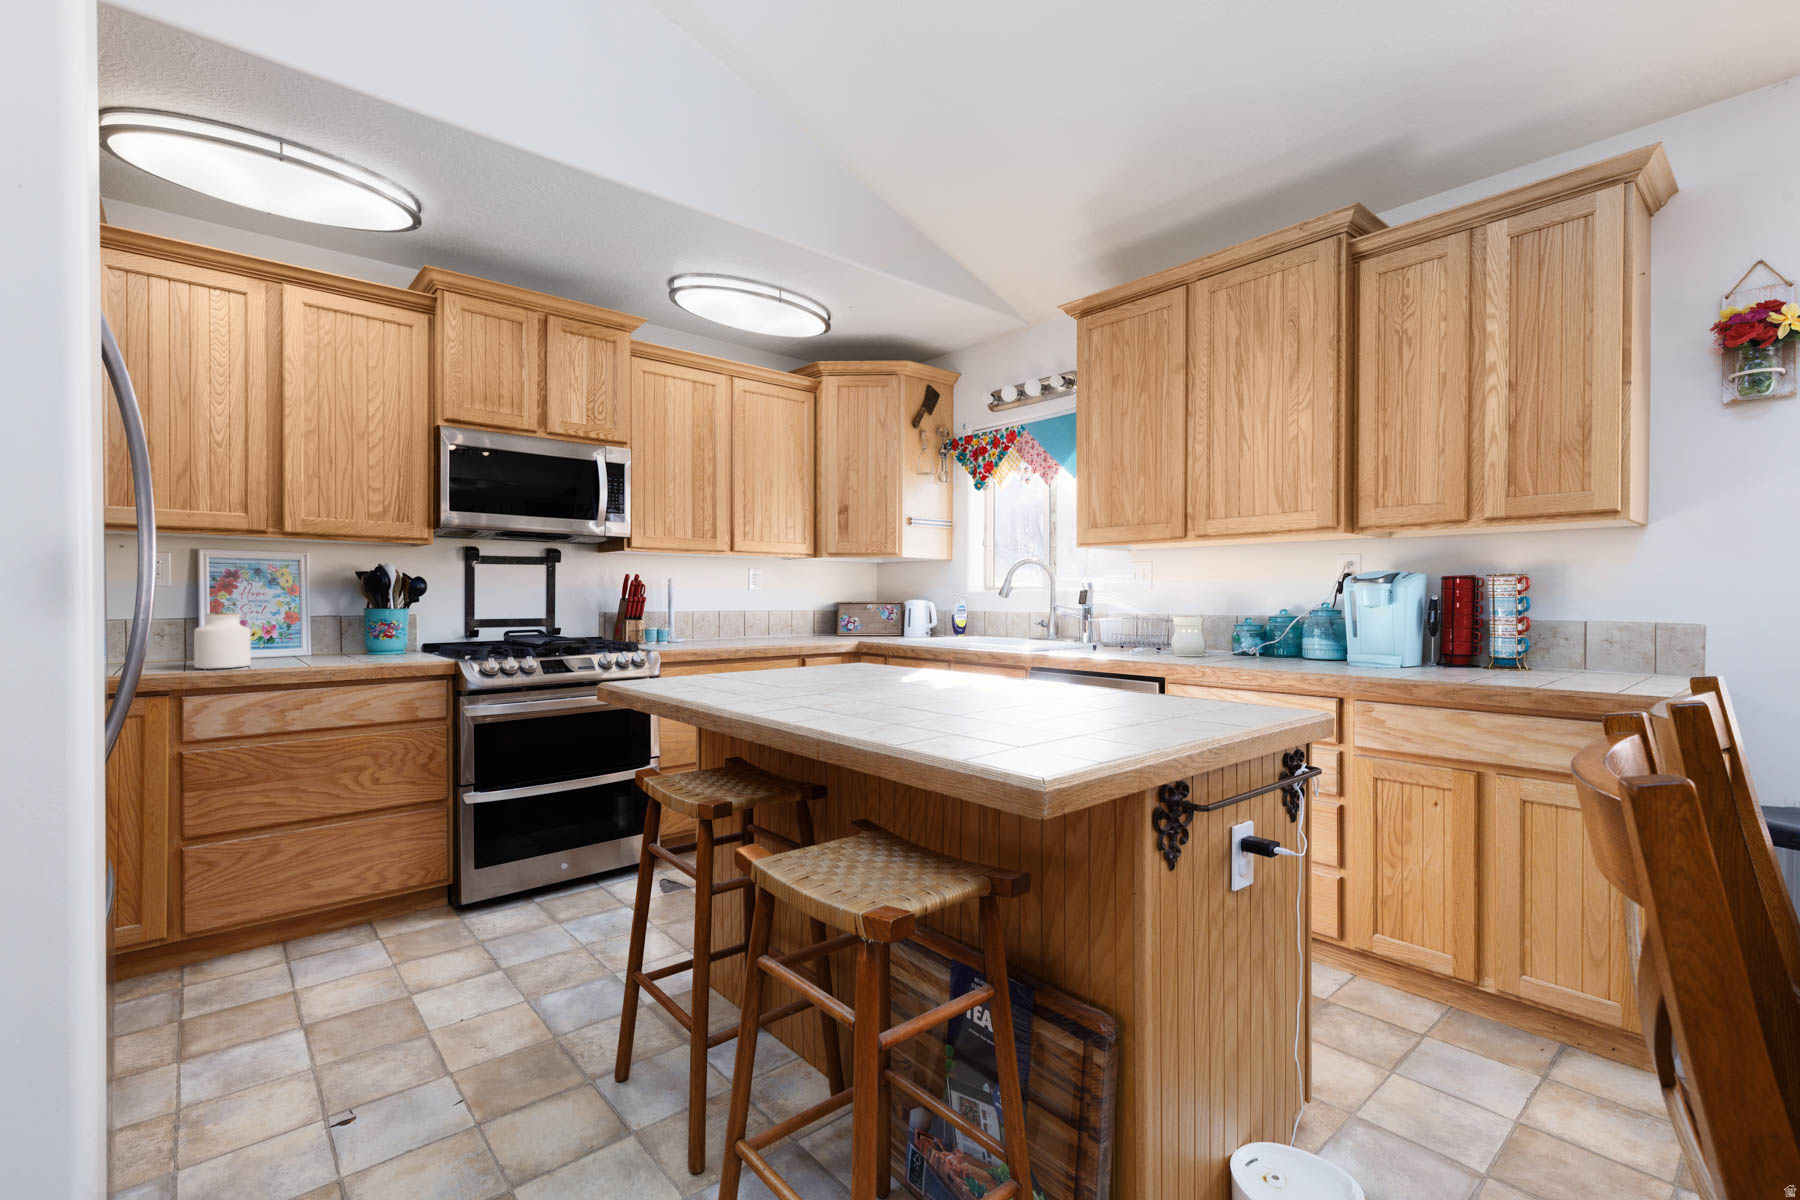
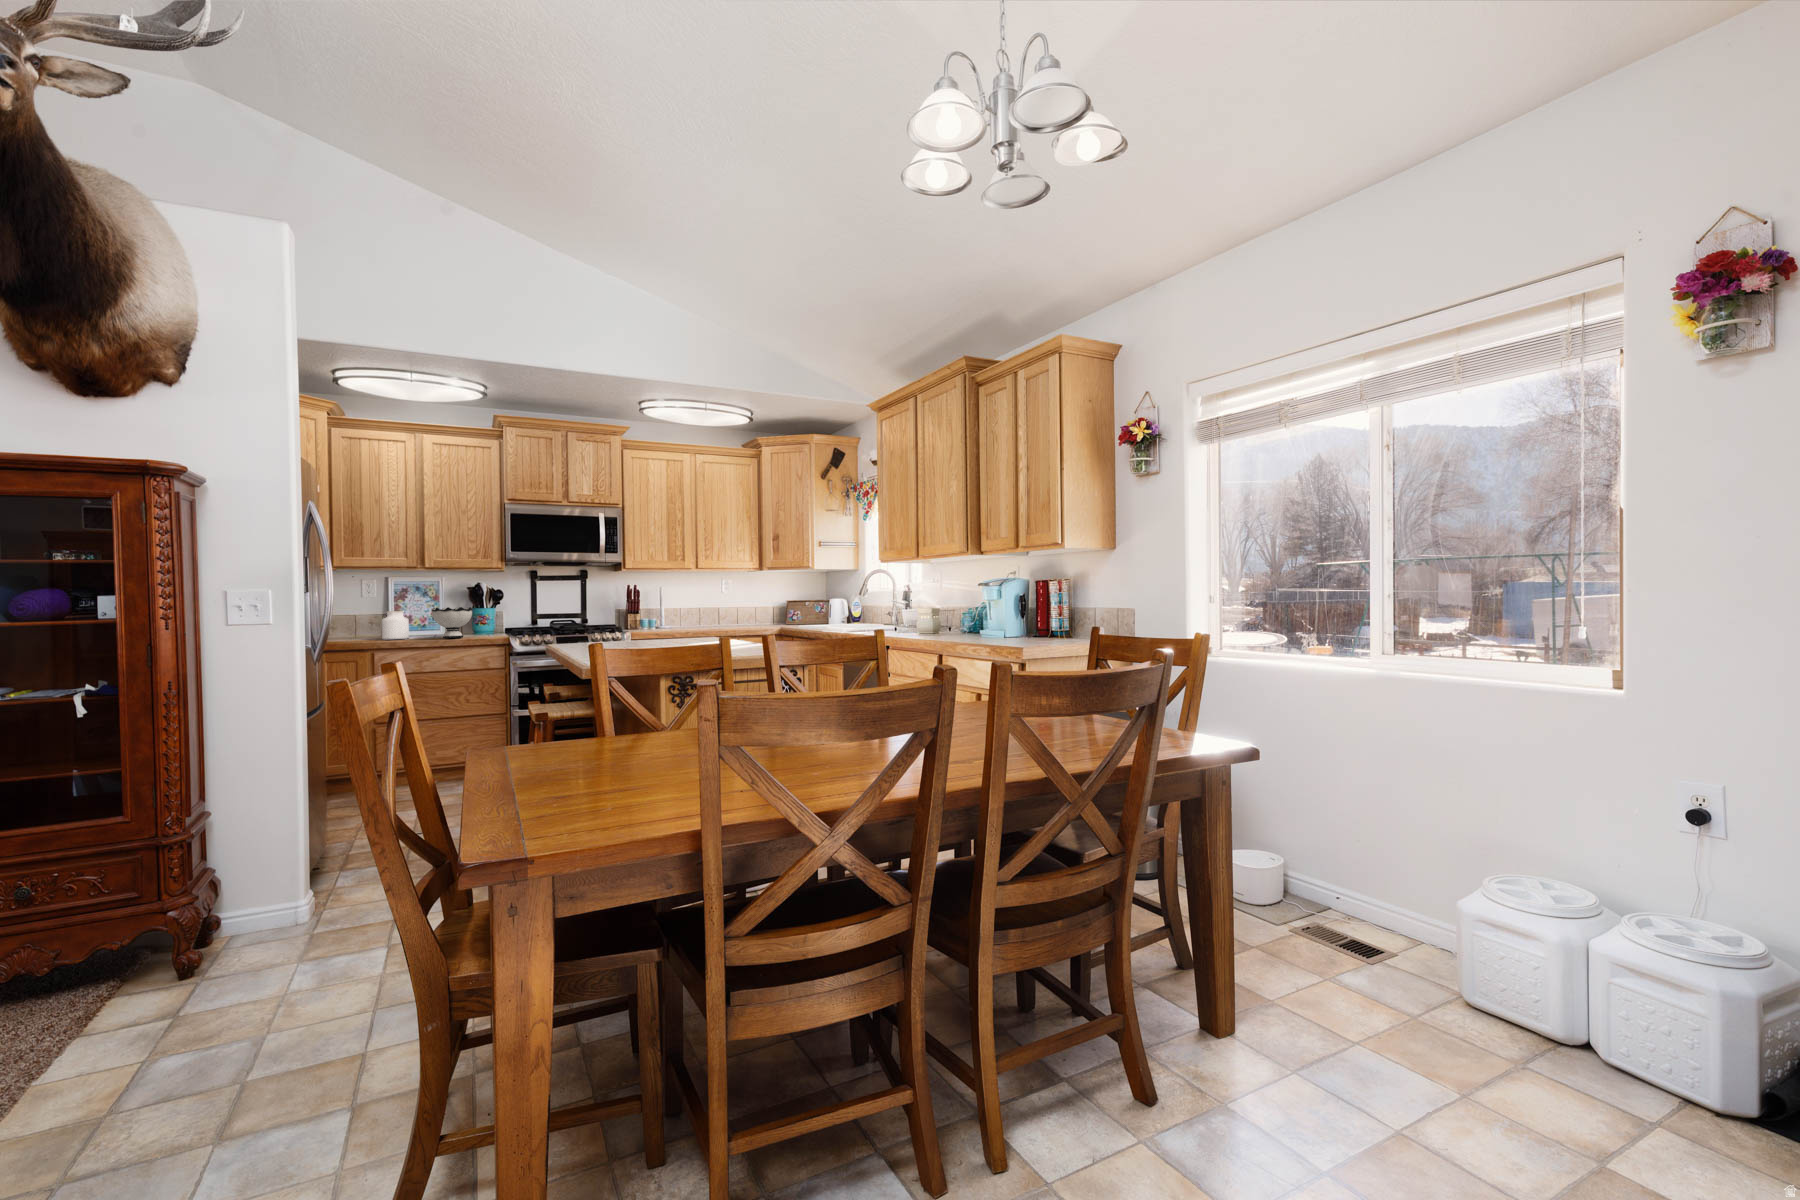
bowl: none [305,608,386,666] -> present [432,607,473,638]

